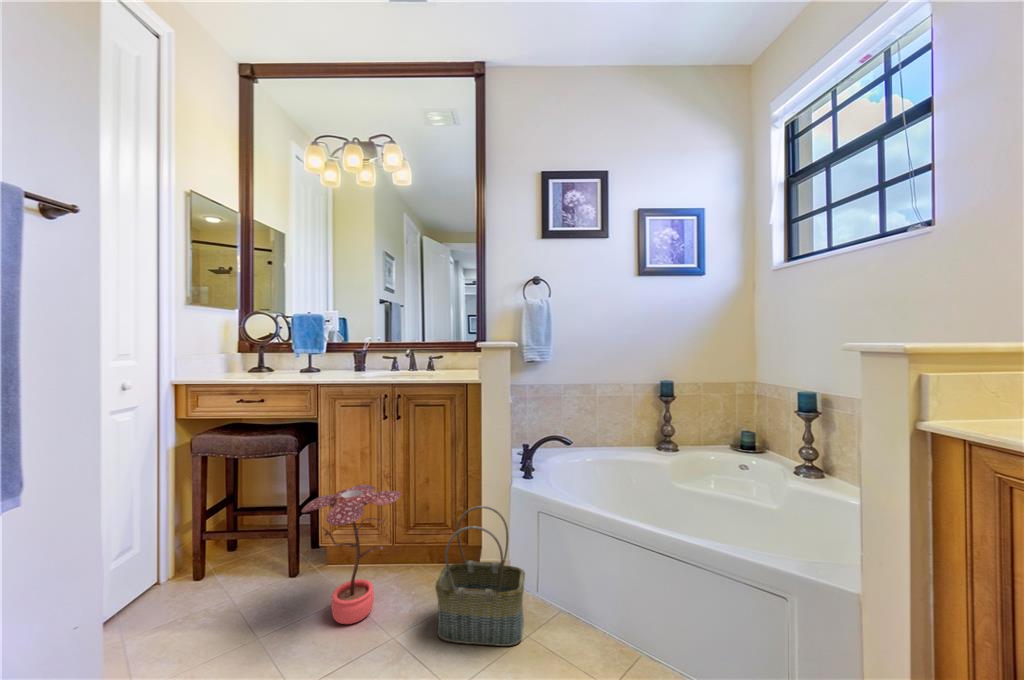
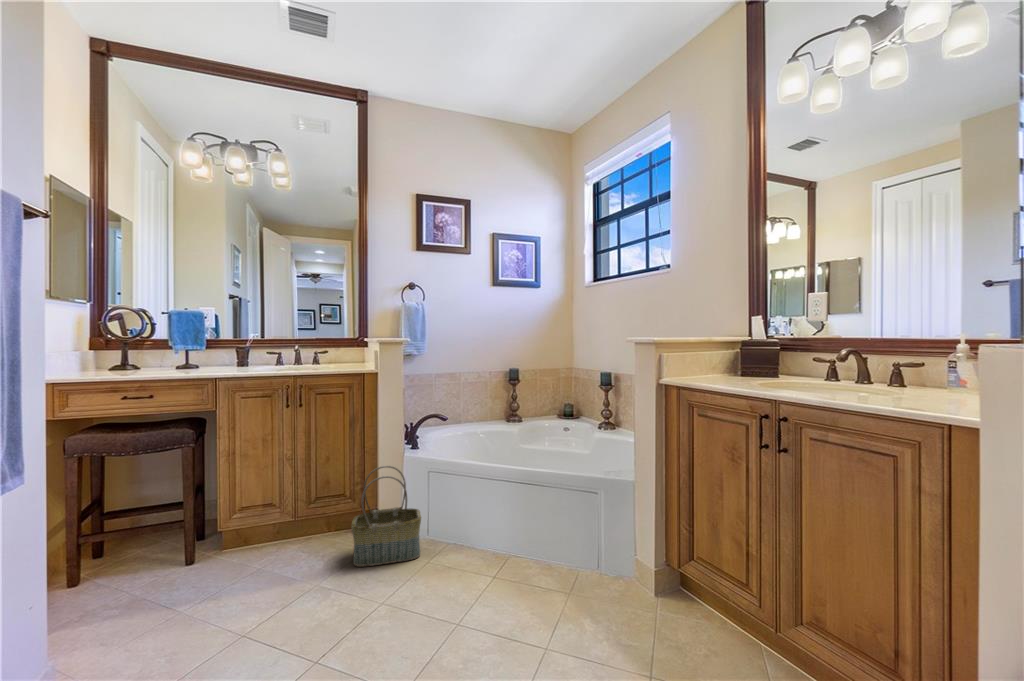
potted plant: present [302,485,401,624] -> none [223,463,314,575]

